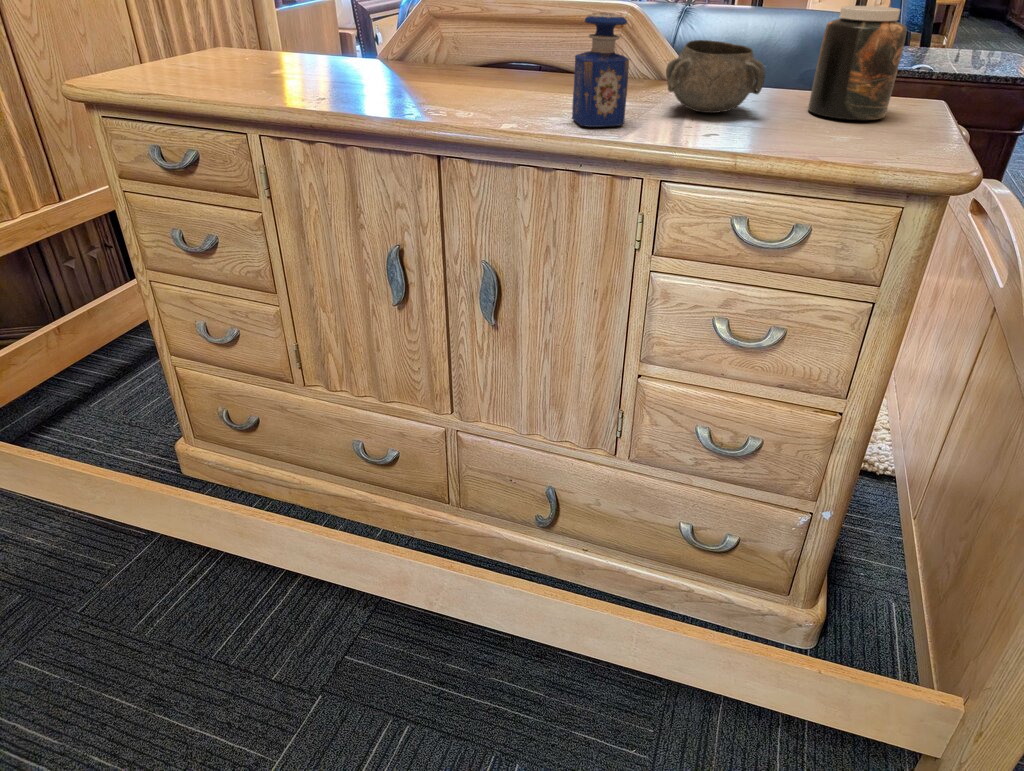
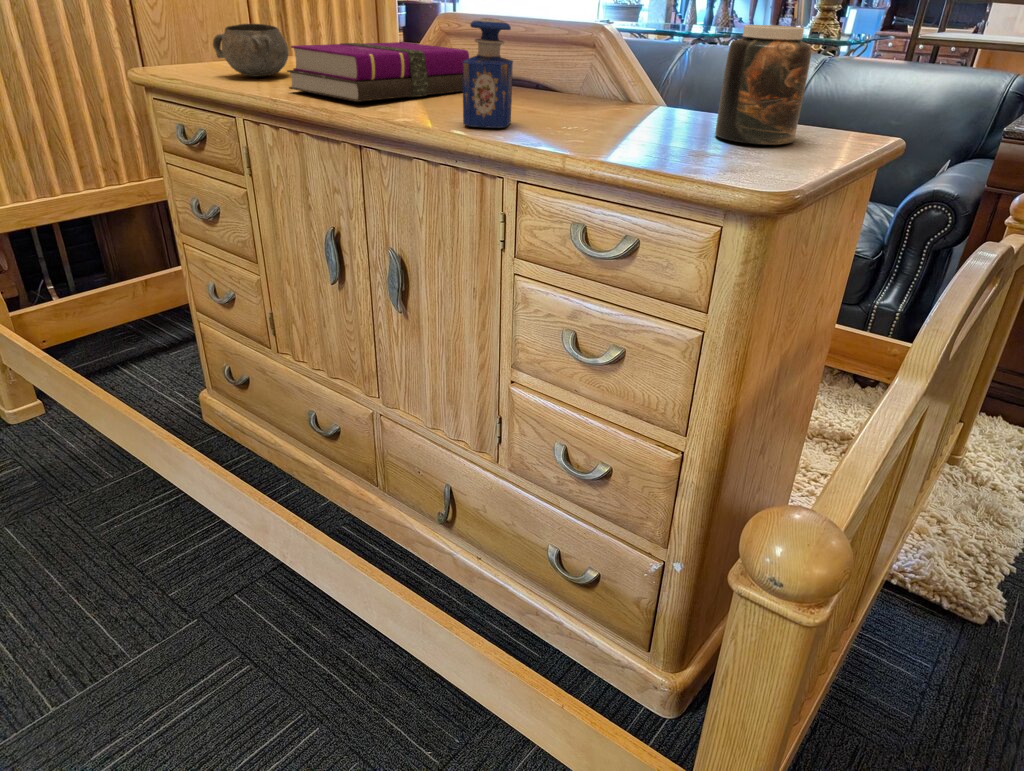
hardback book: none [315,32,505,108] -> present [287,42,469,102]
decorative bowl: present [666,40,765,113] -> present [213,23,289,77]

